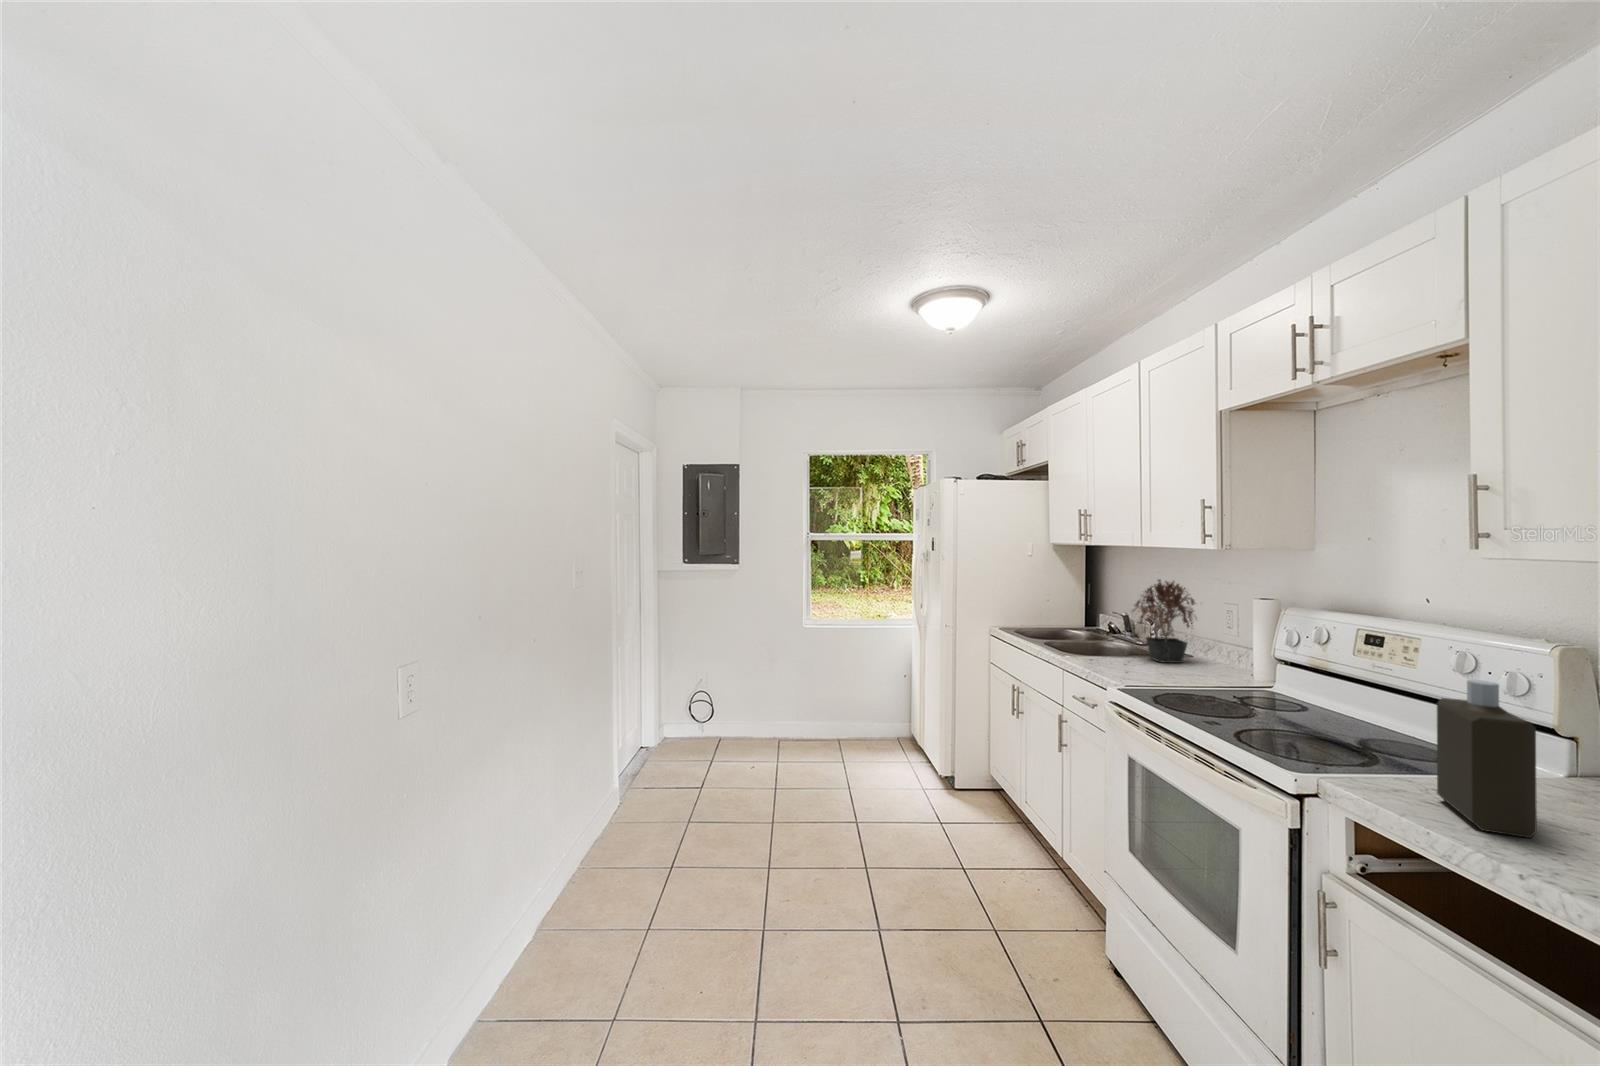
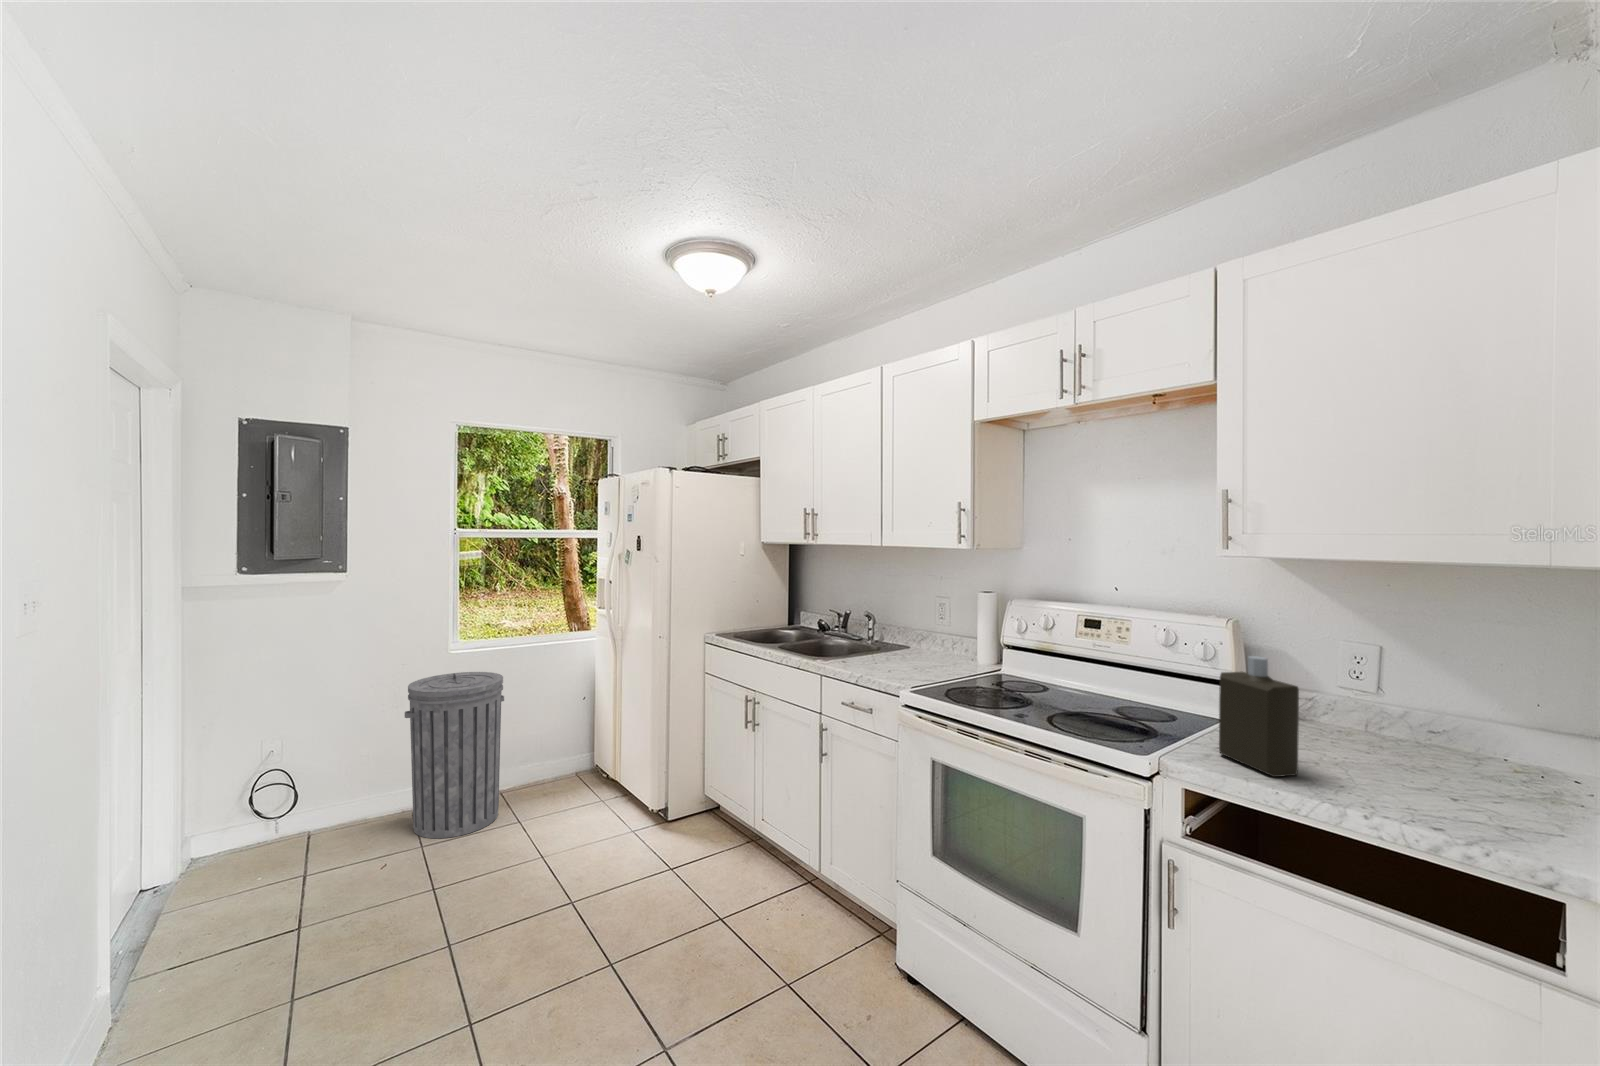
potted plant: present [1133,579,1197,663] -> none [867,577,927,657]
trash can: none [770,640,836,759] -> present [405,672,504,838]

